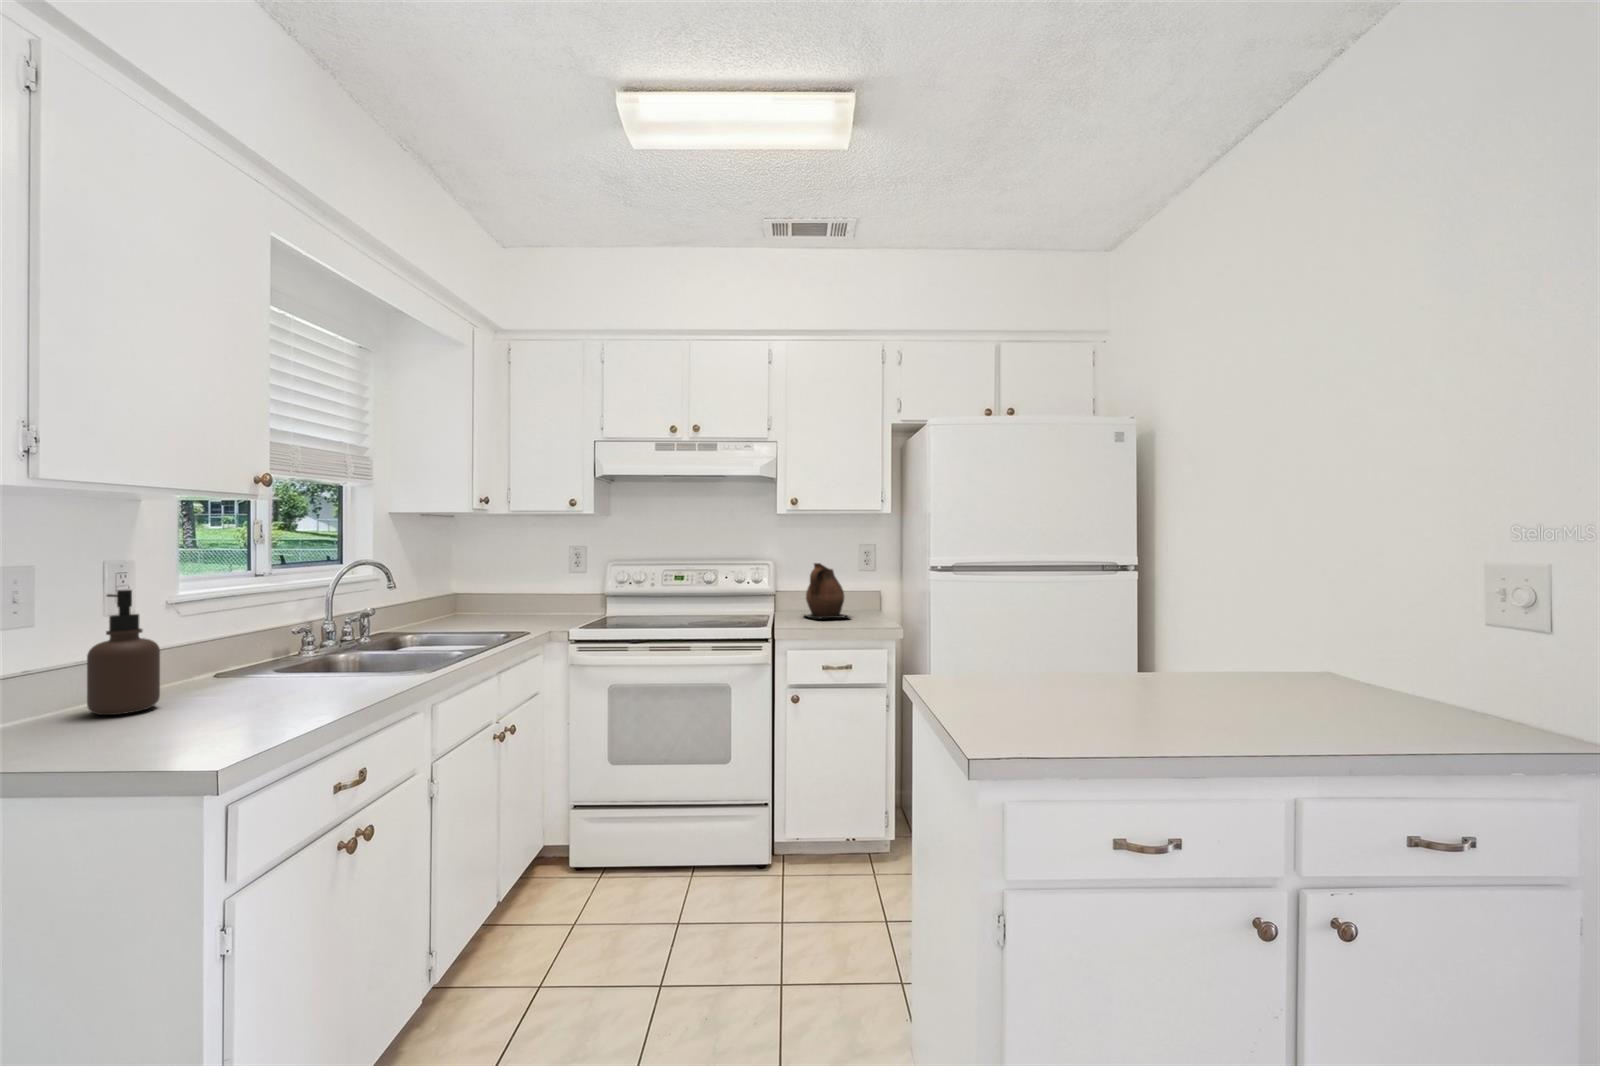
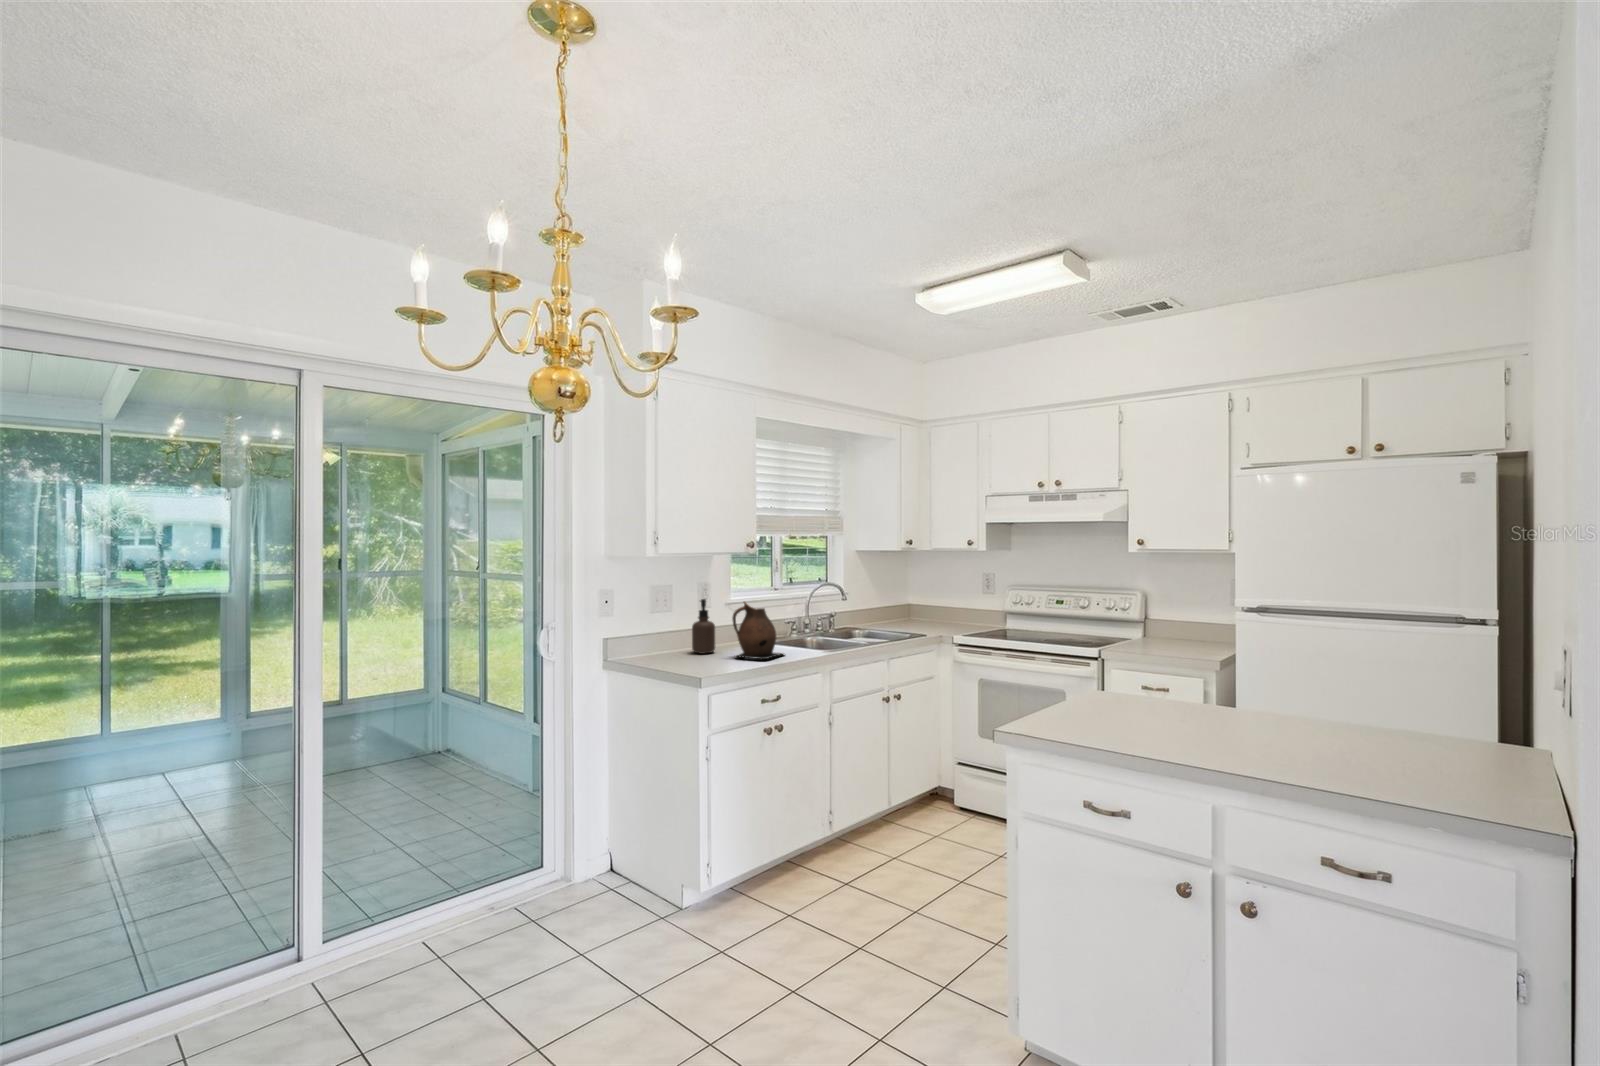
ceramic pitcher: present [805,563,849,619] -> present [732,602,783,659]

